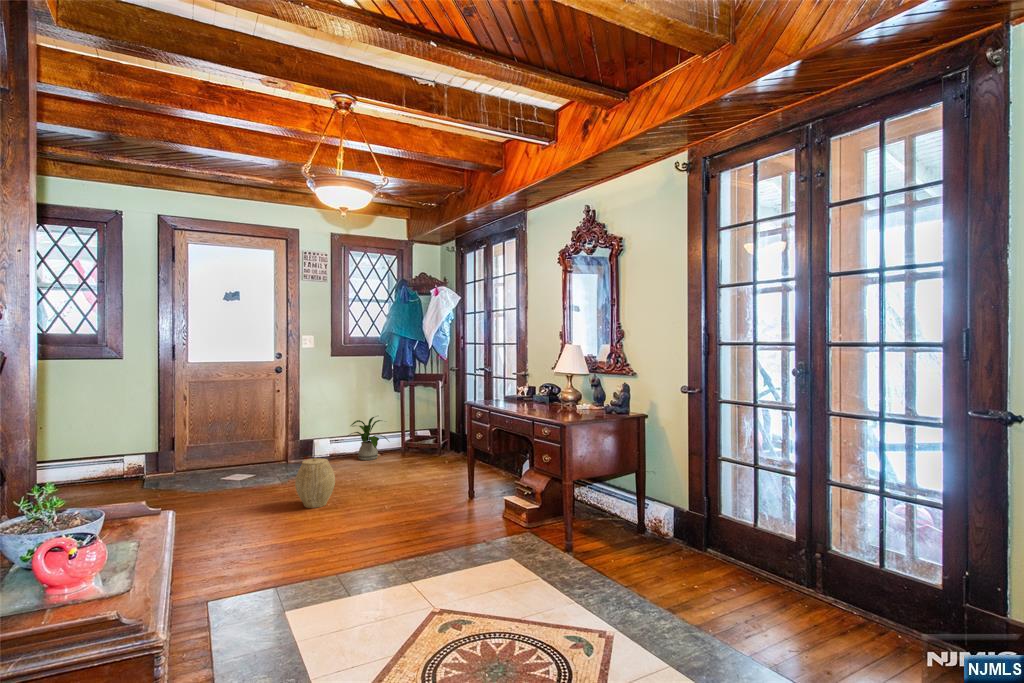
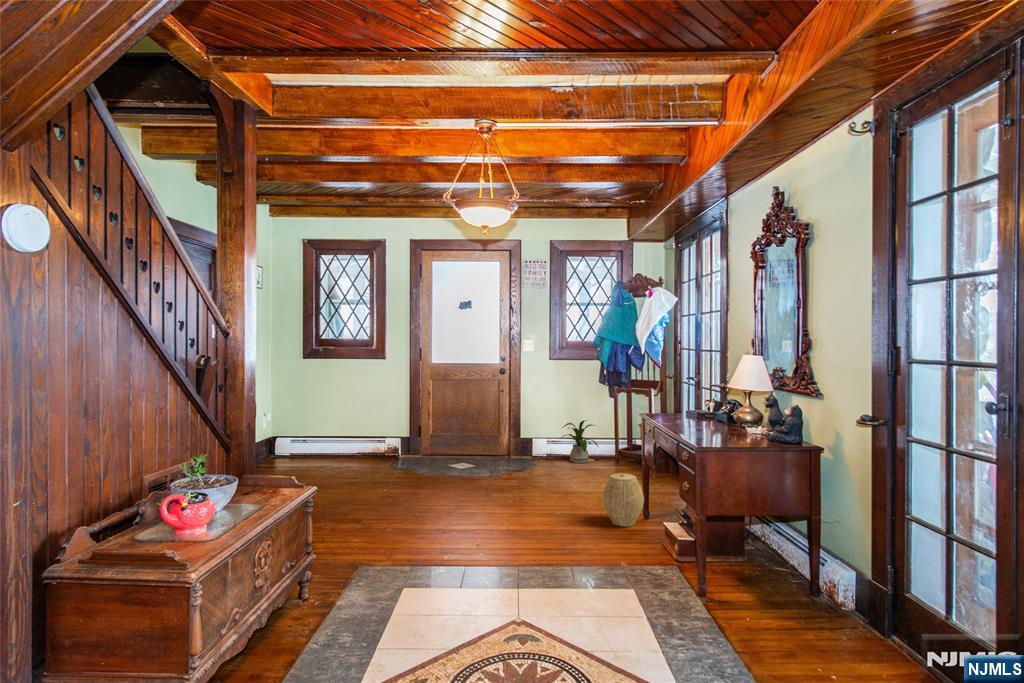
woven basket: present [295,458,335,508] -> present [603,473,644,527]

